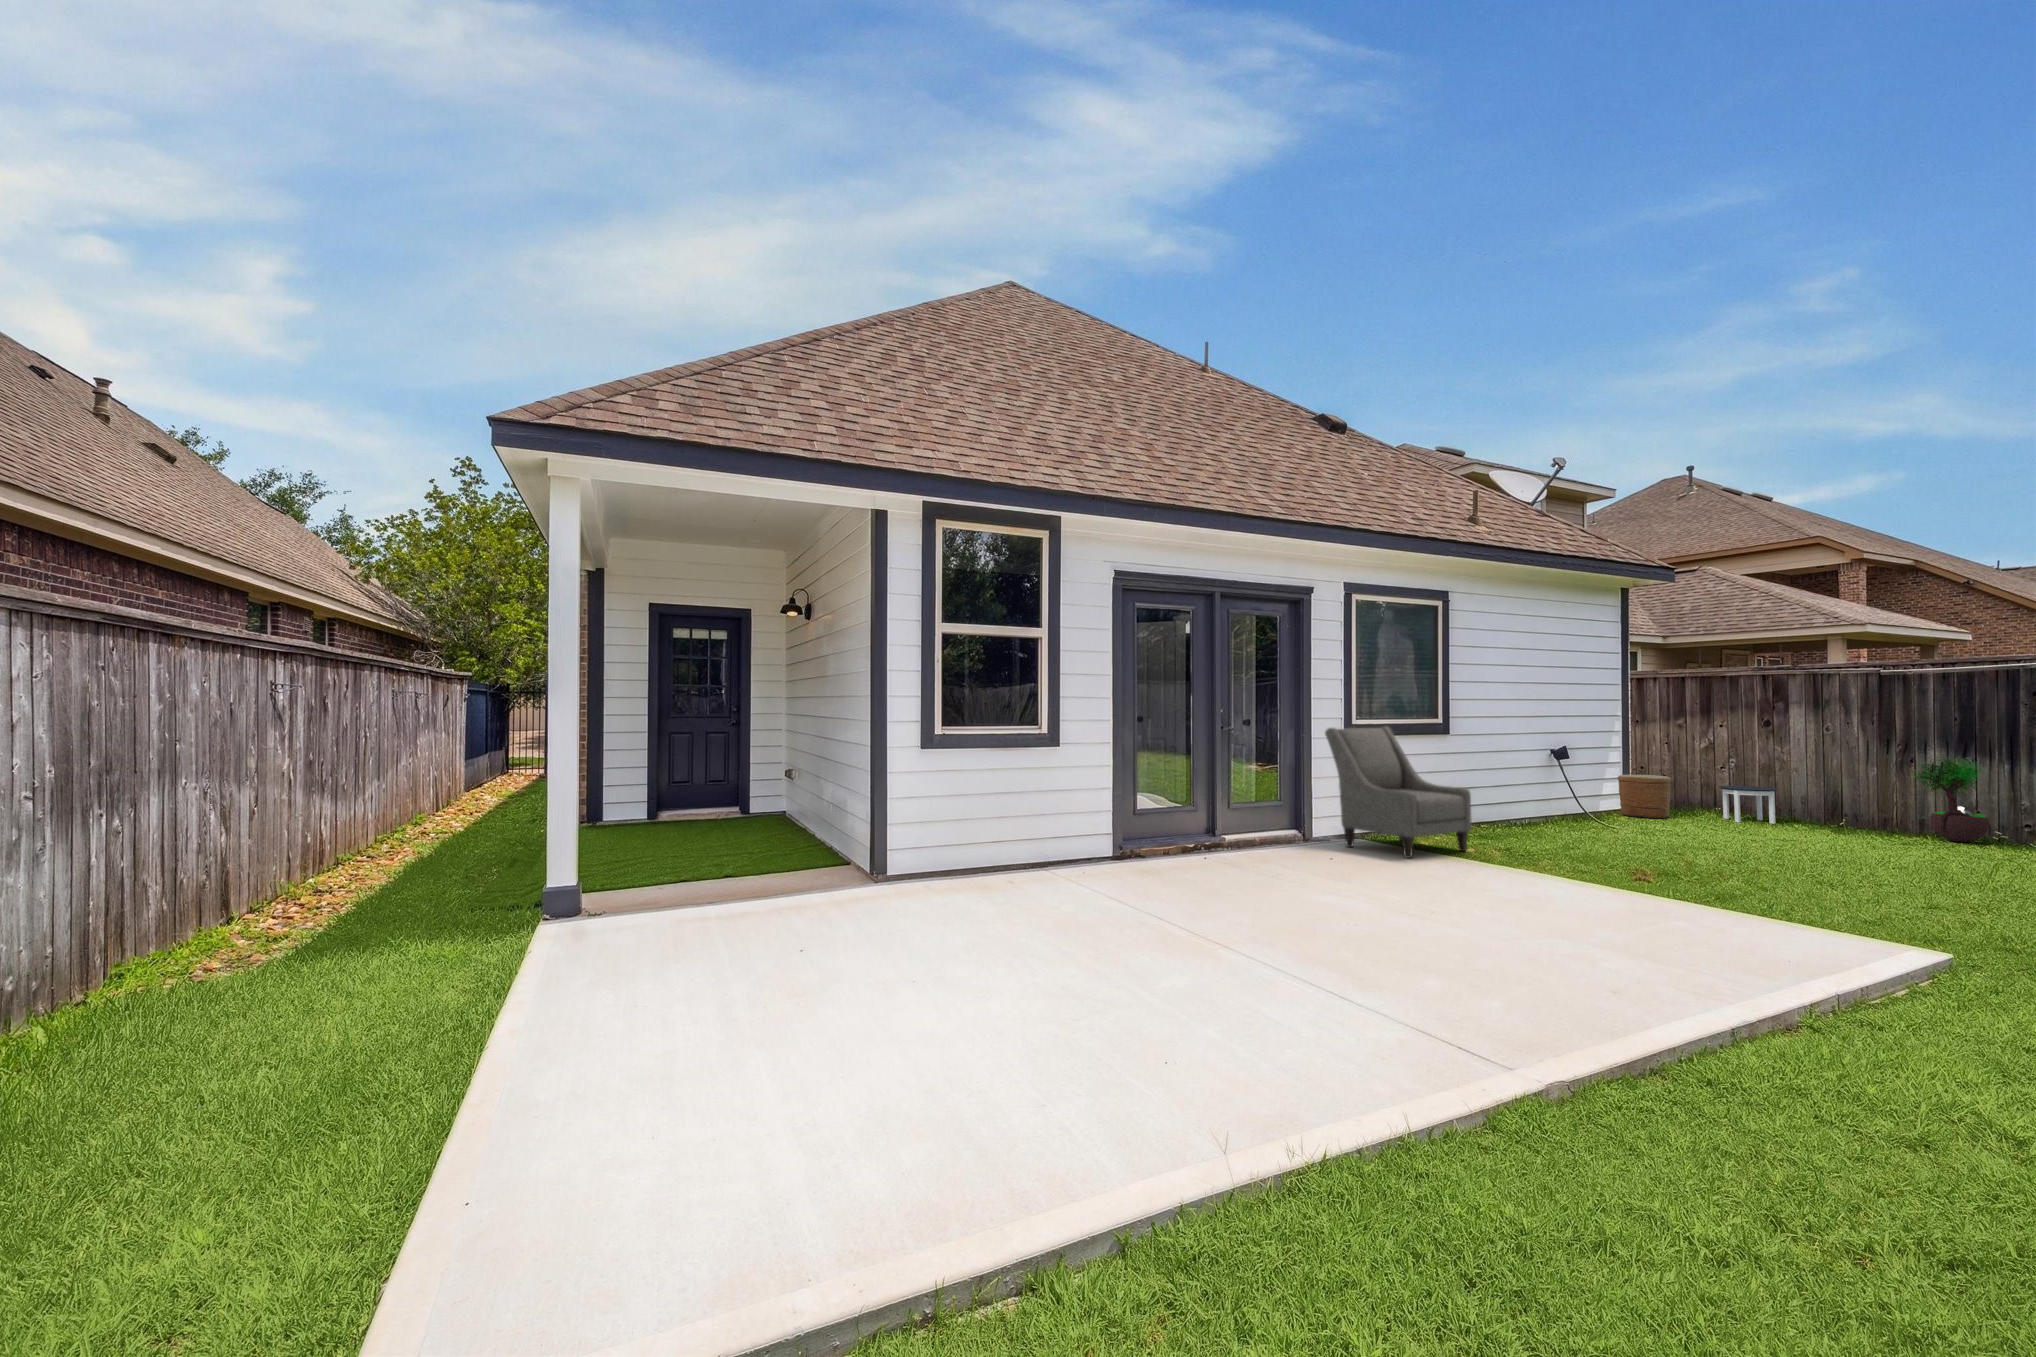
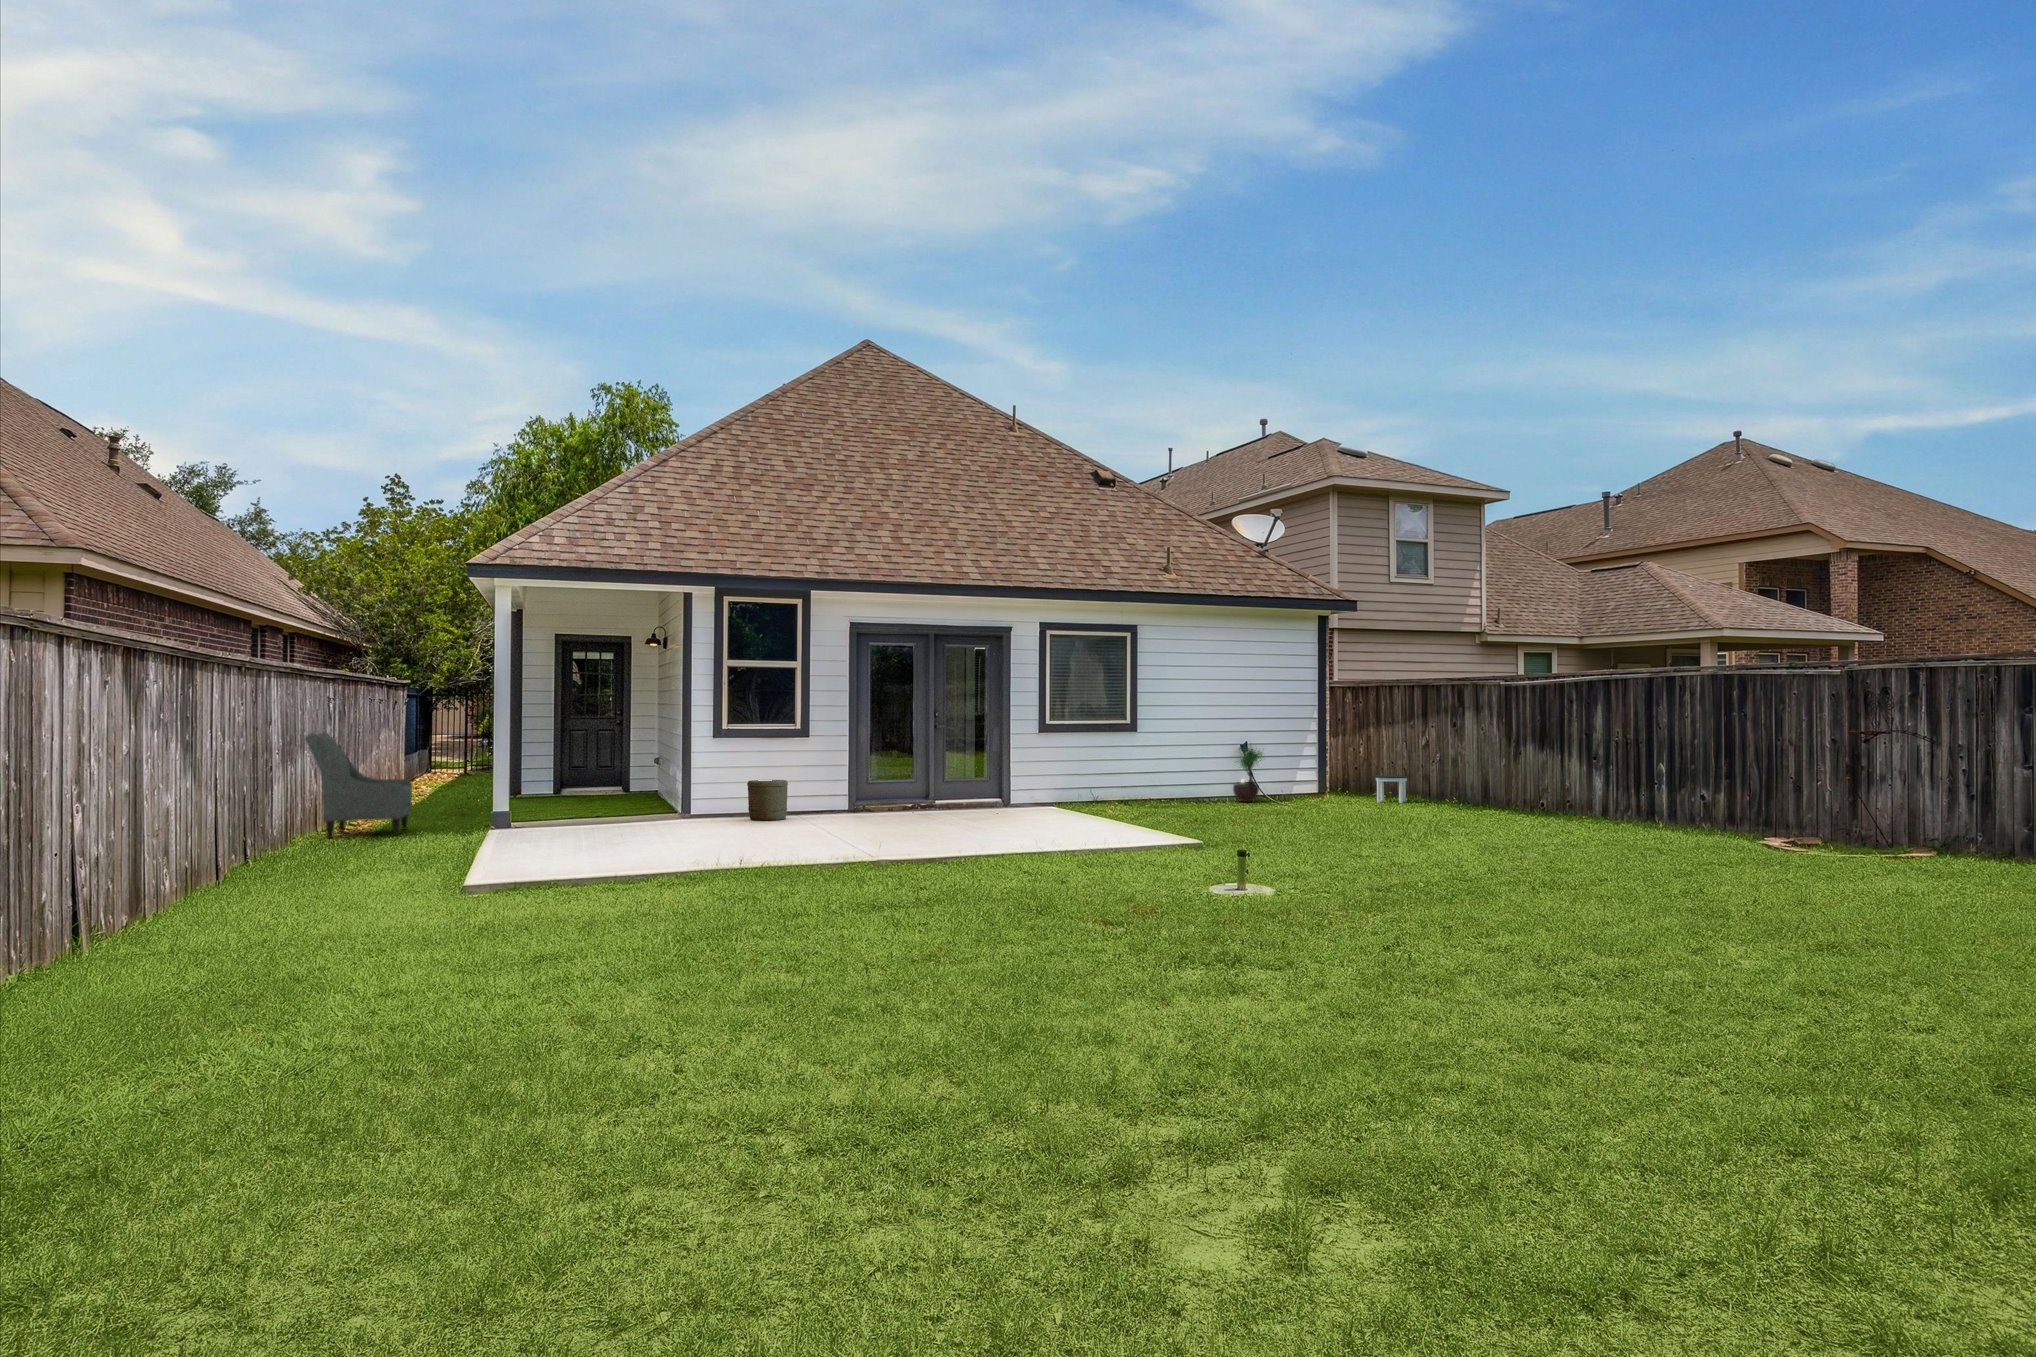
chair: present [1325,727,1472,858] -> present [305,732,412,838]
potted tree: present [1912,750,1989,842] -> present [1233,748,1263,802]
woven basket: present [1618,775,1671,819] -> present [747,780,788,821]

